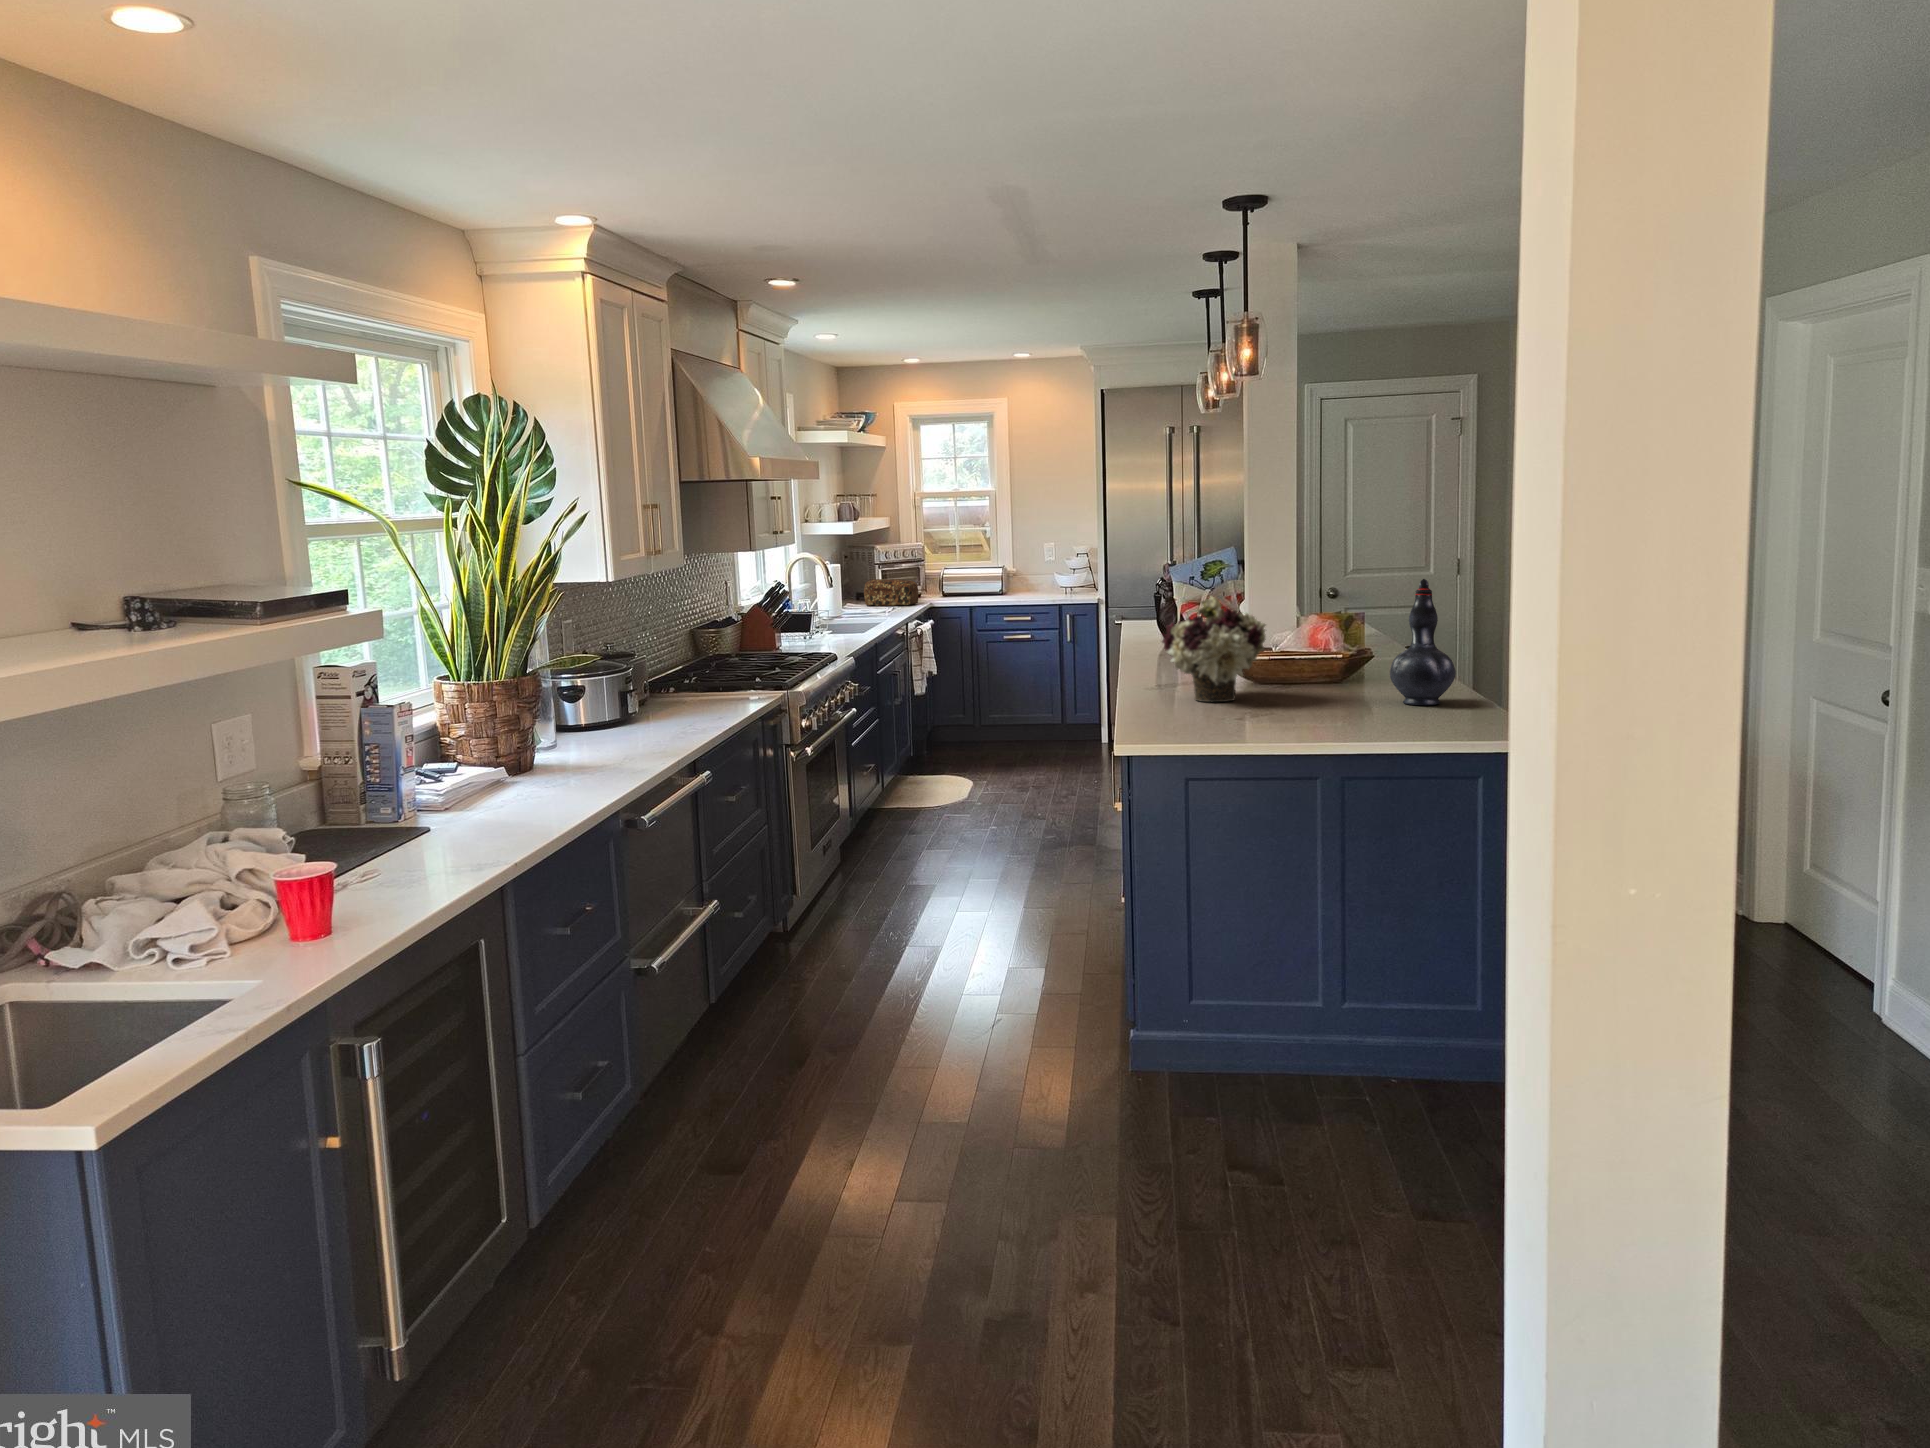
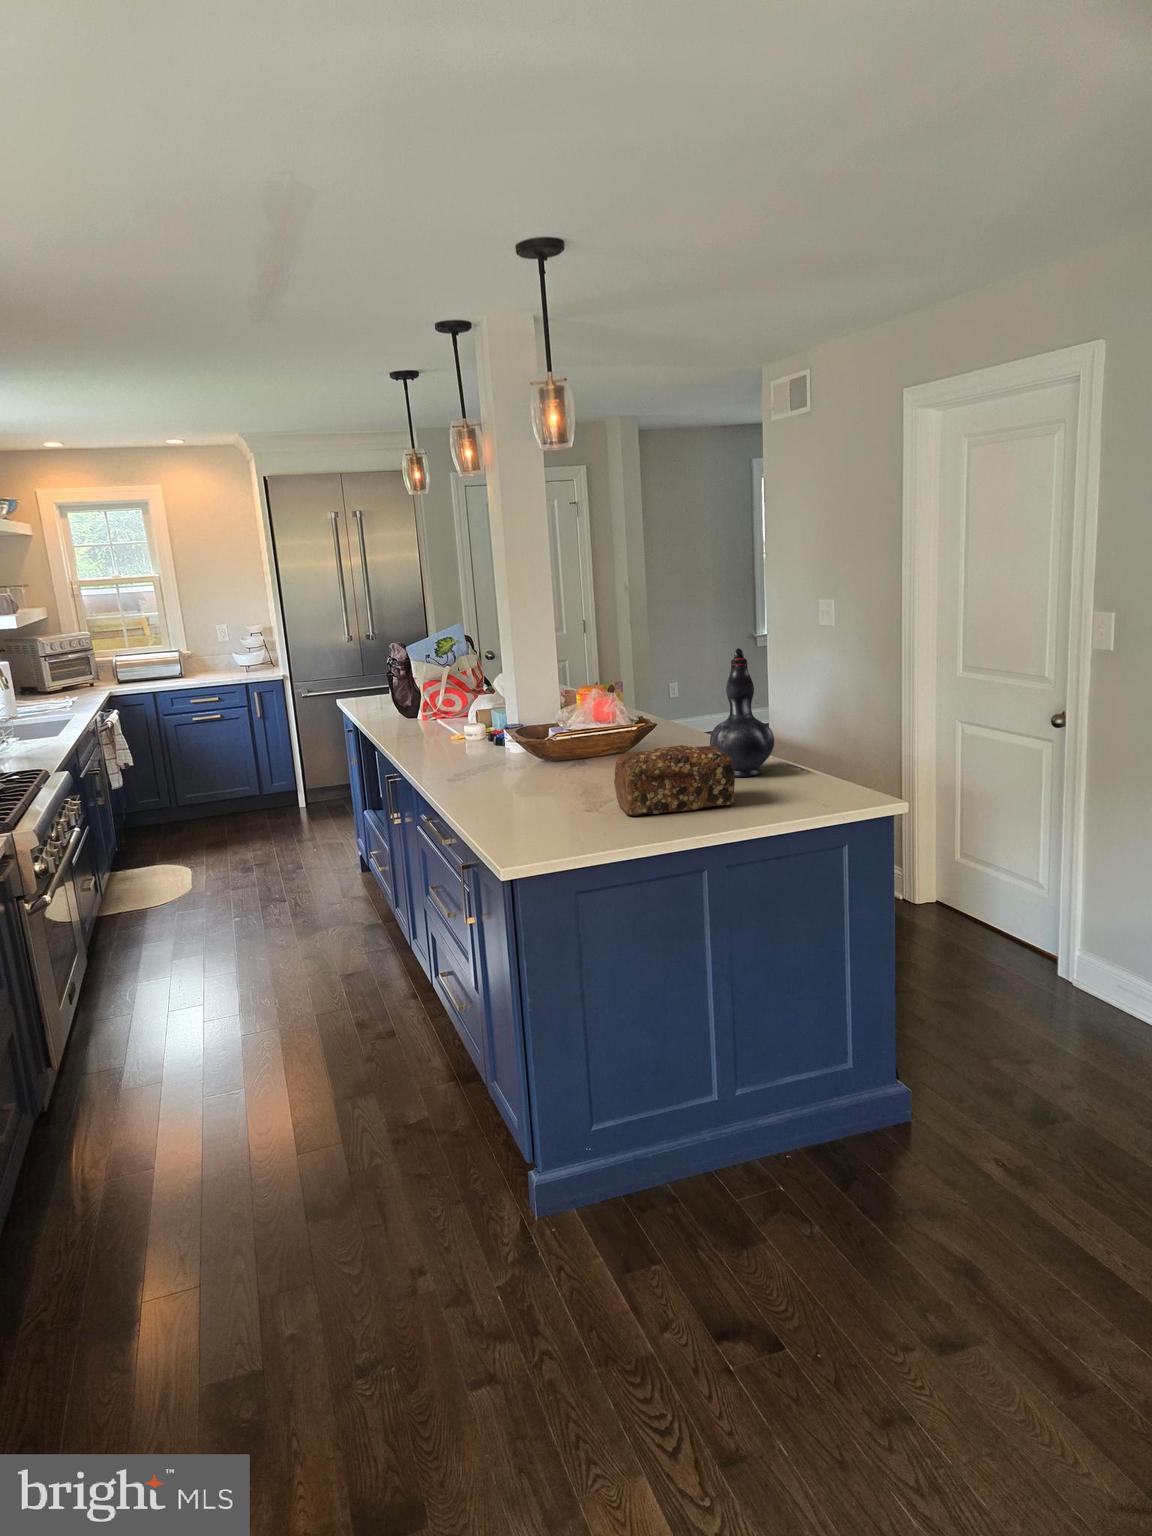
bread loaf: present [864,579,918,606] -> present [614,745,735,816]
flower arrangement: present [1161,596,1266,702] -> none [470,681,588,799]

